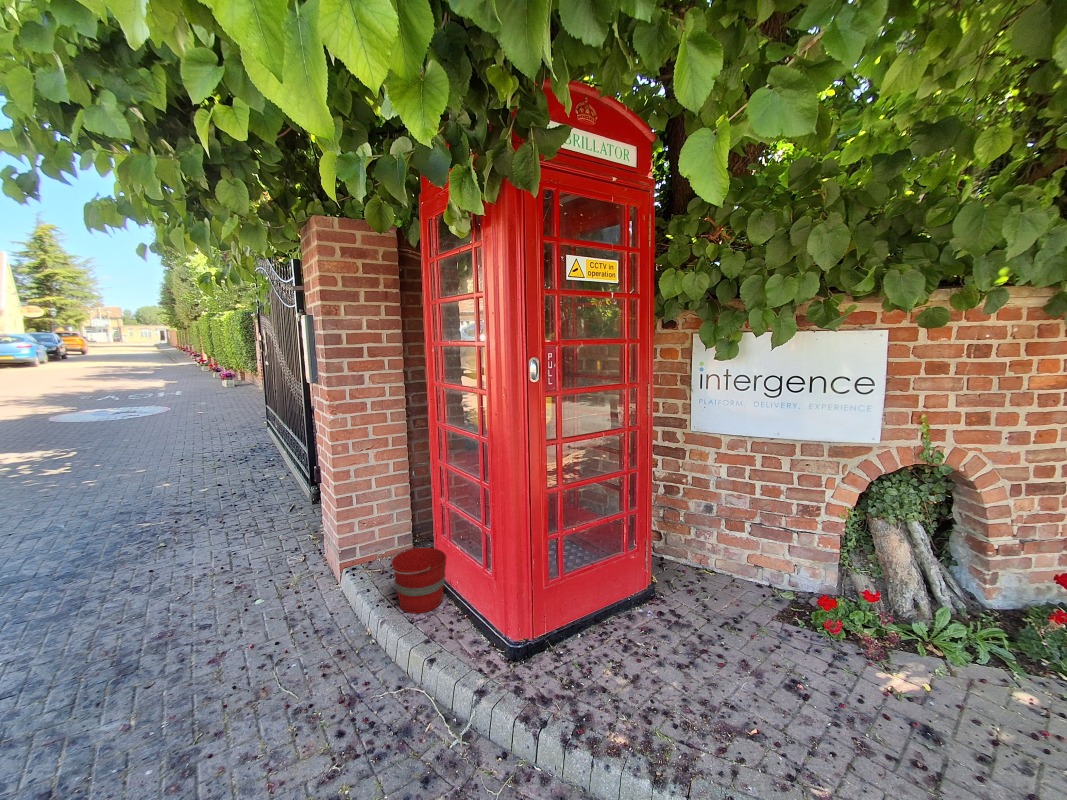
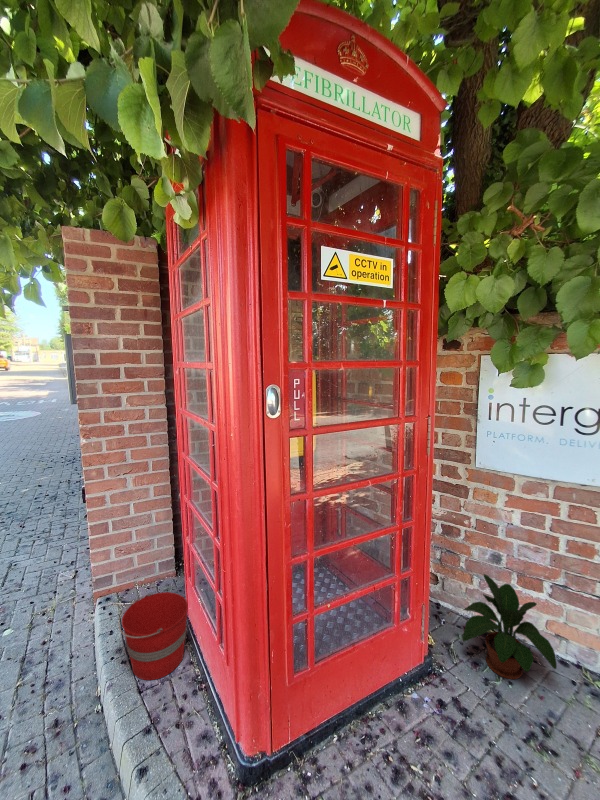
potted plant: none [679,516,749,598] -> present [462,574,557,679]

